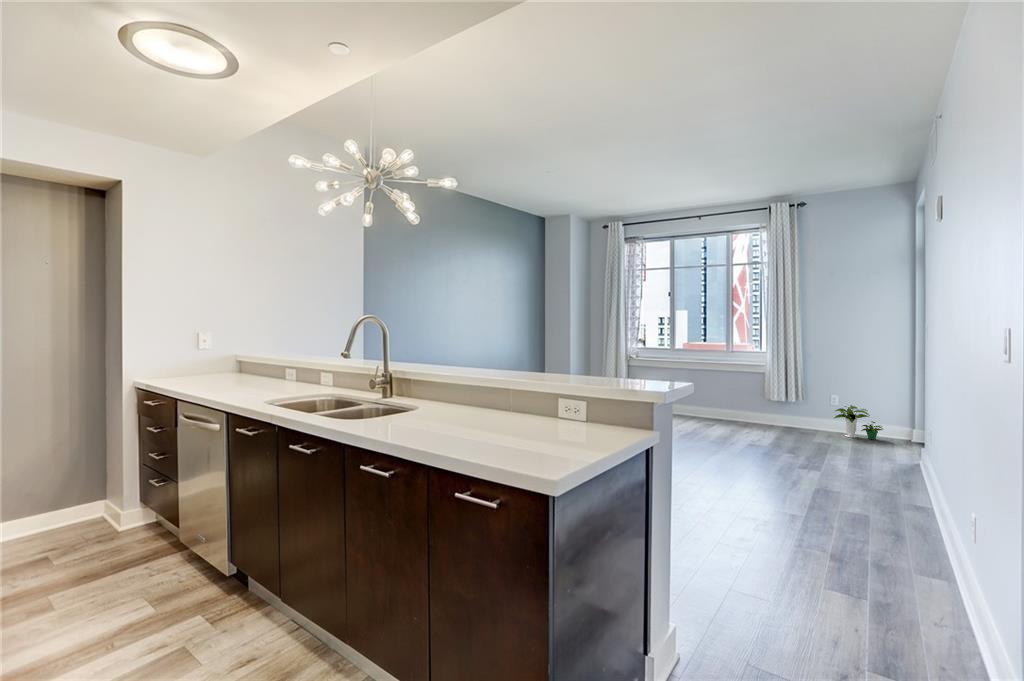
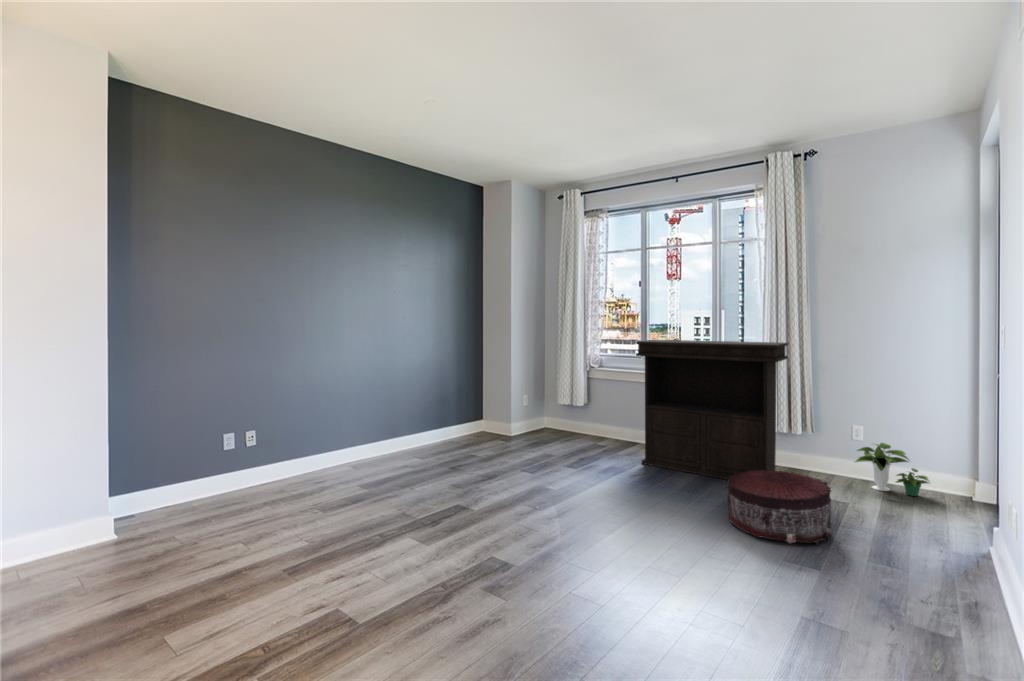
console table: none [677,335,788,437] -> present [636,340,788,480]
pouf: none [757,418,827,460] -> present [727,470,831,544]

